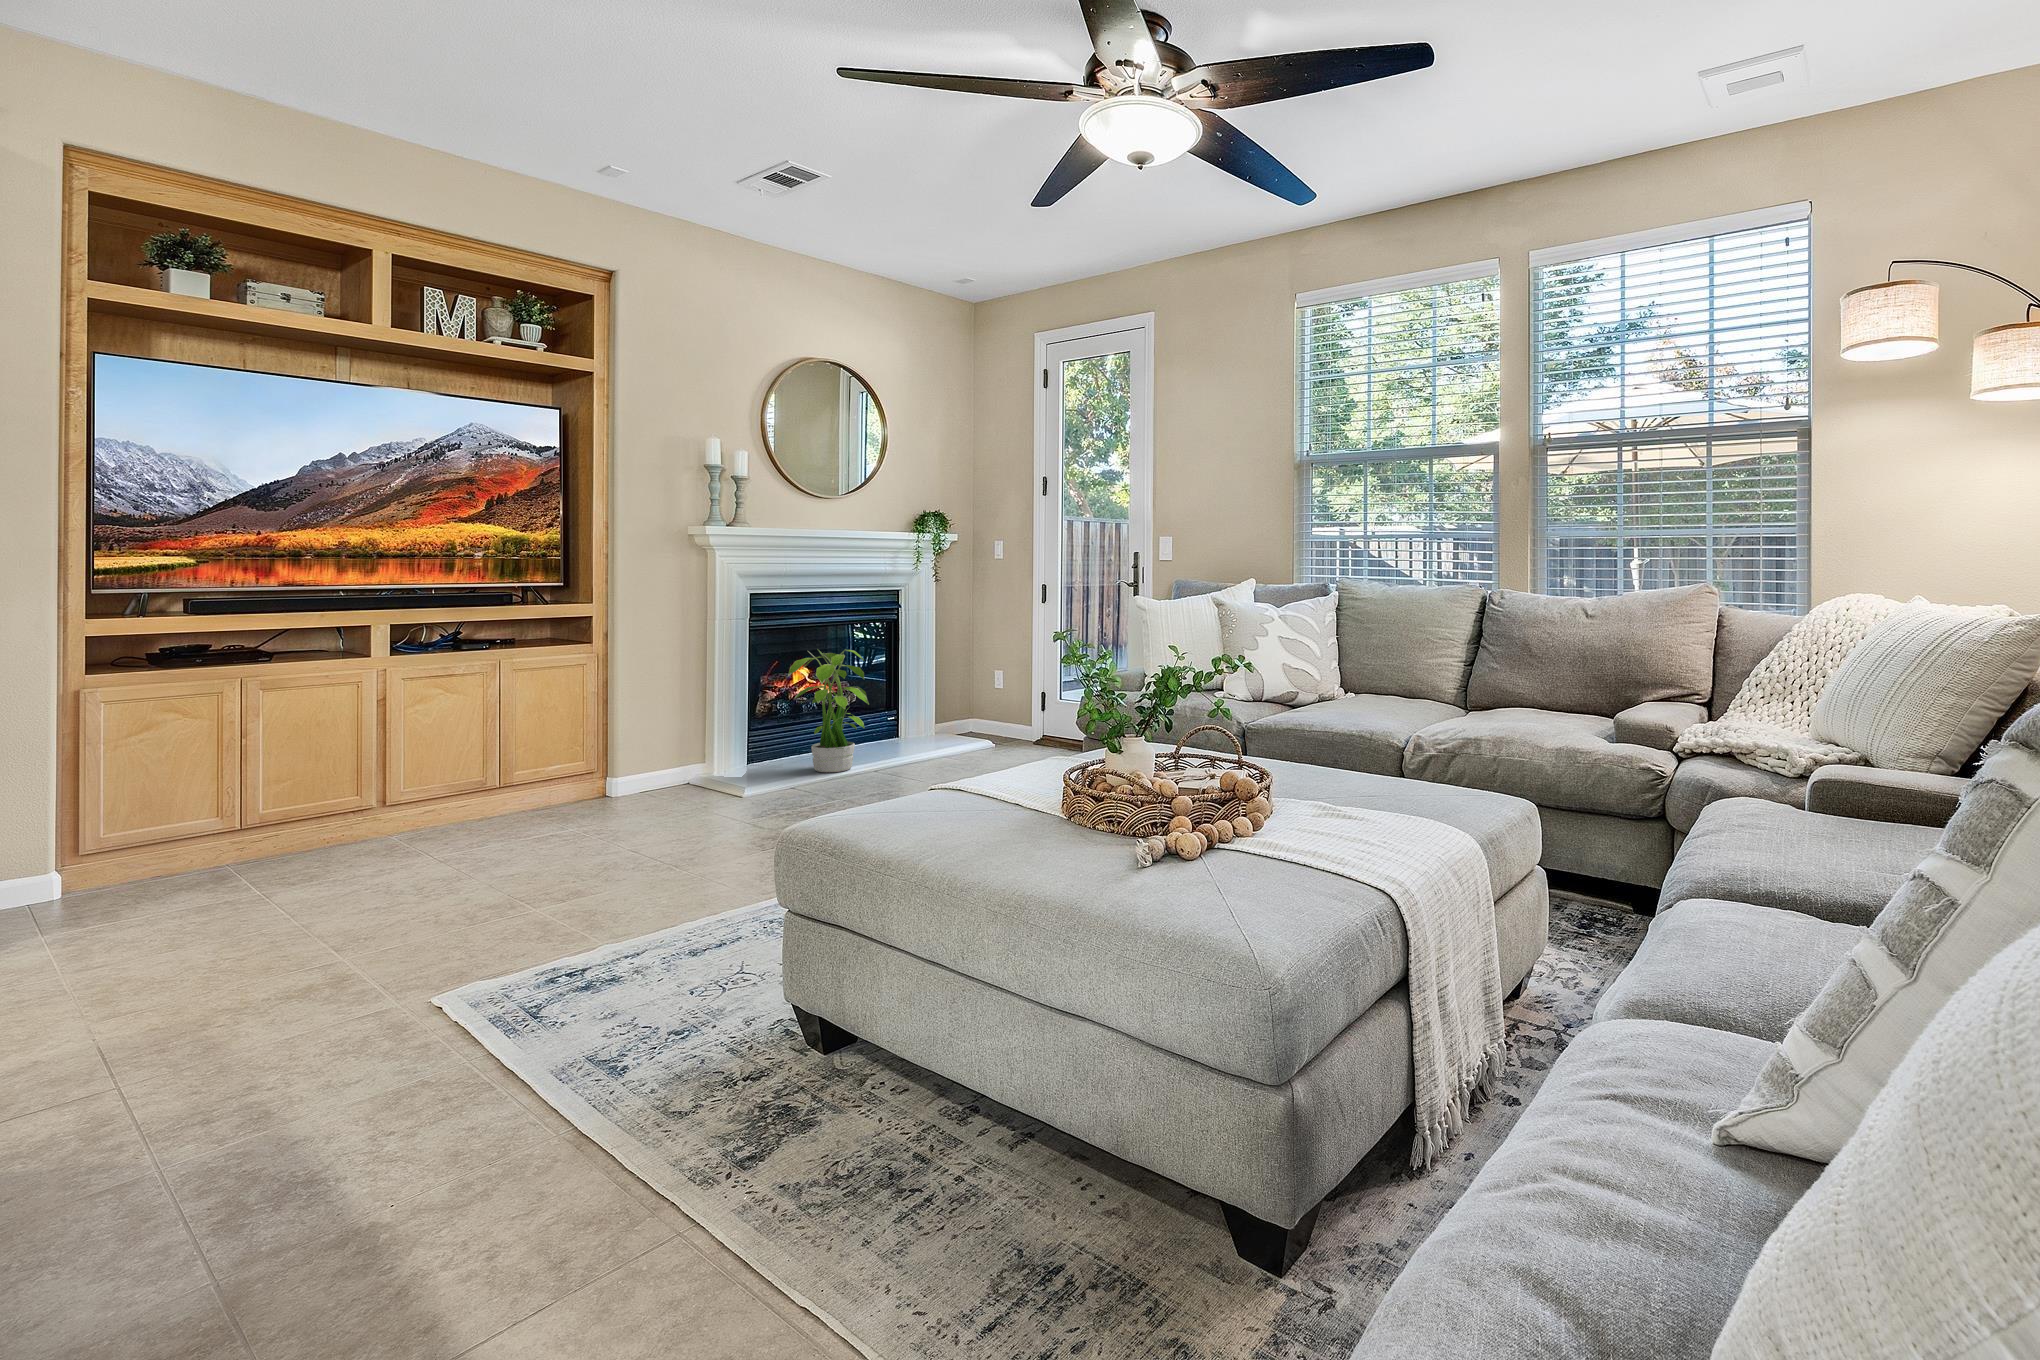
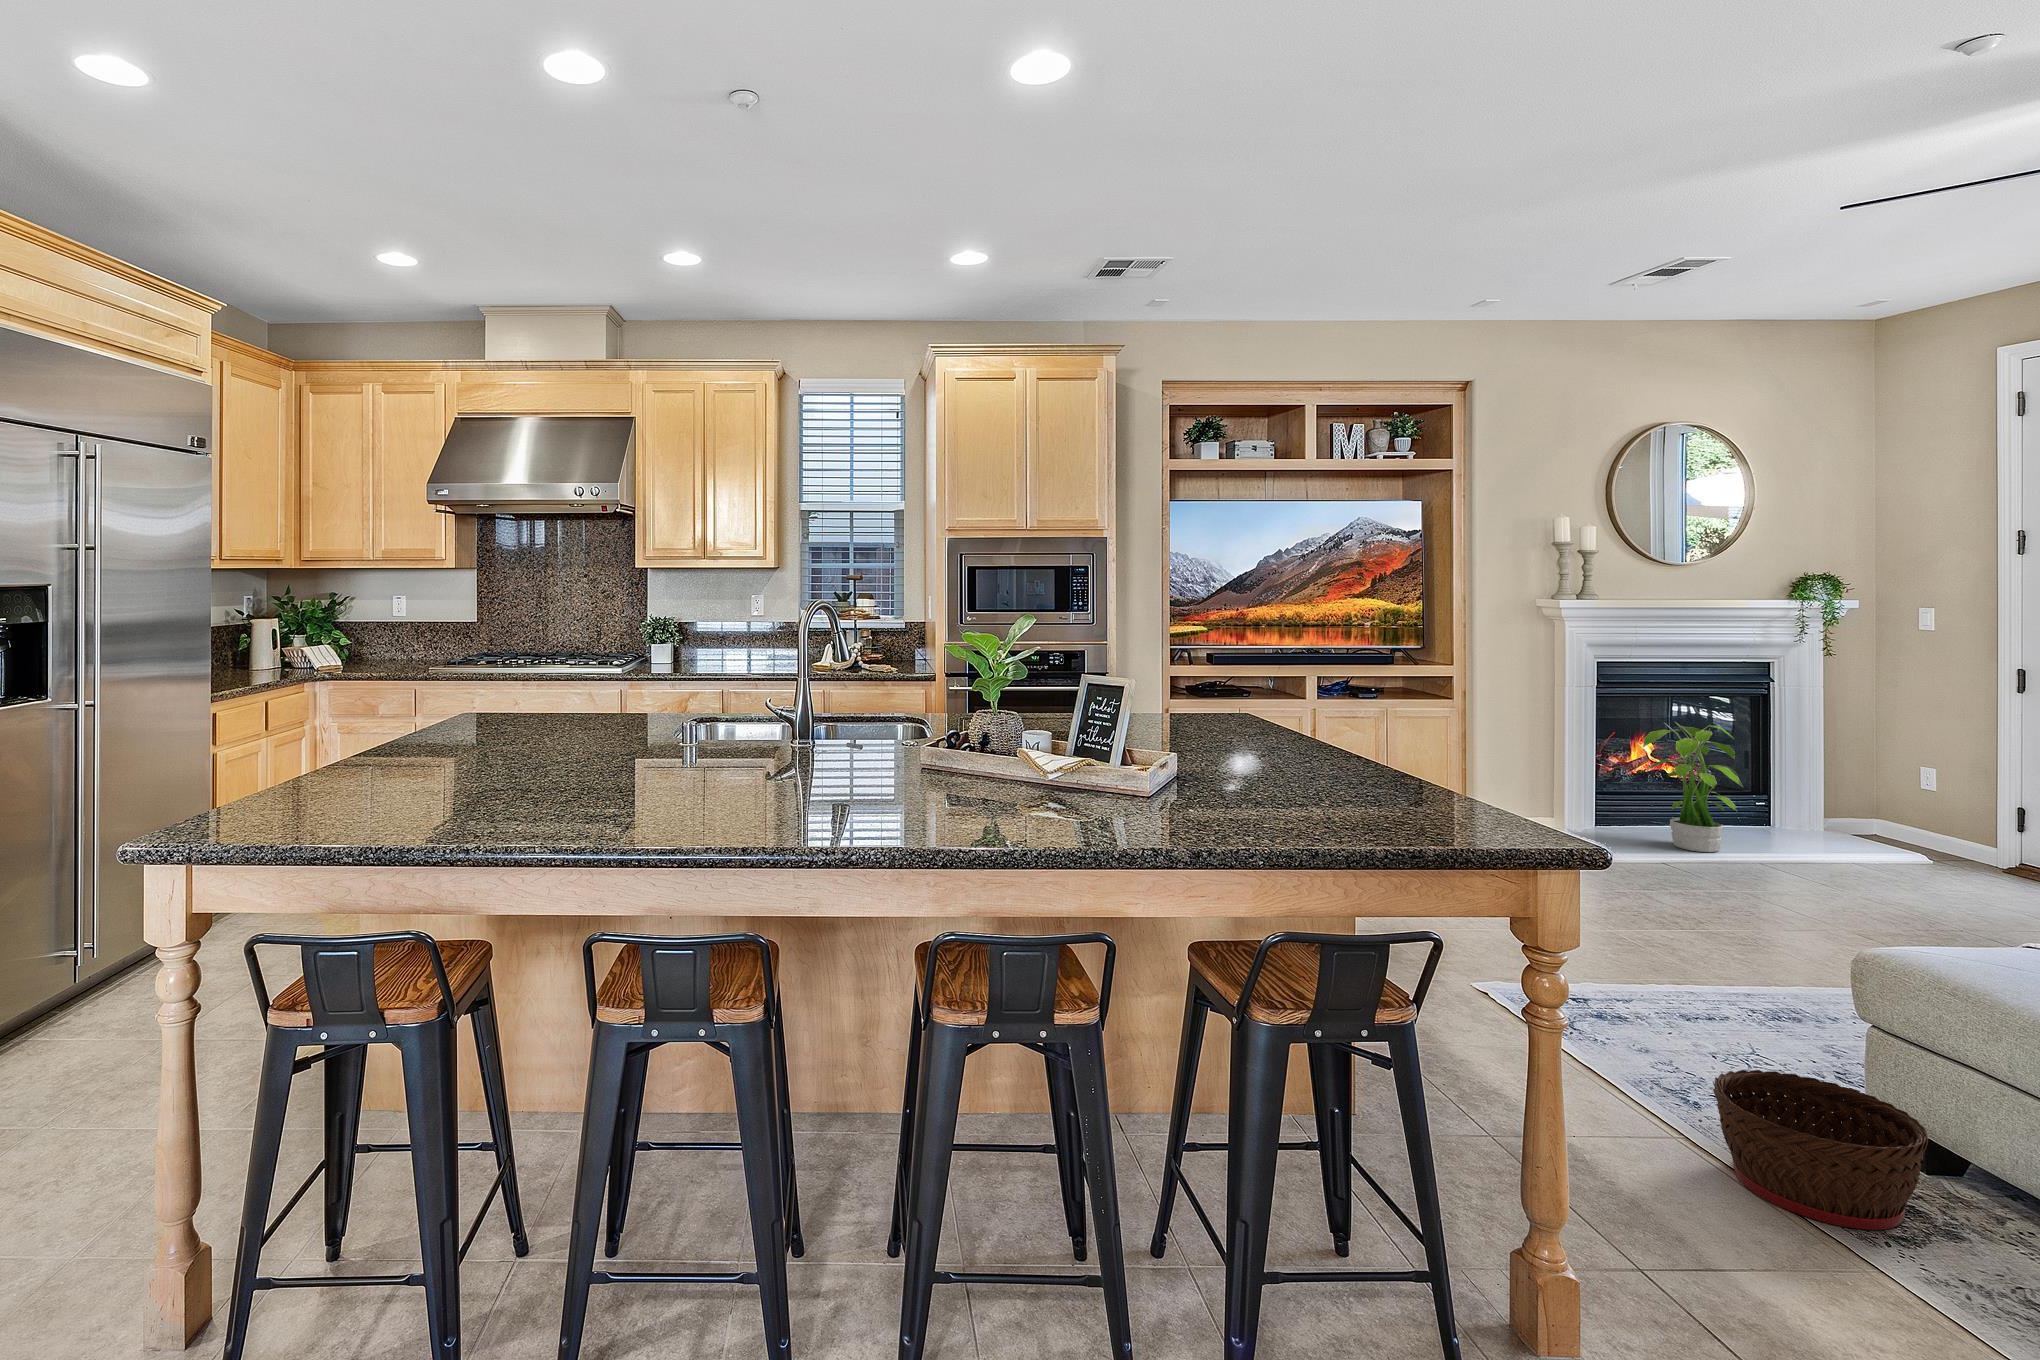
basket: none [711,1031,931,1242] -> present [1713,1070,1928,1230]

